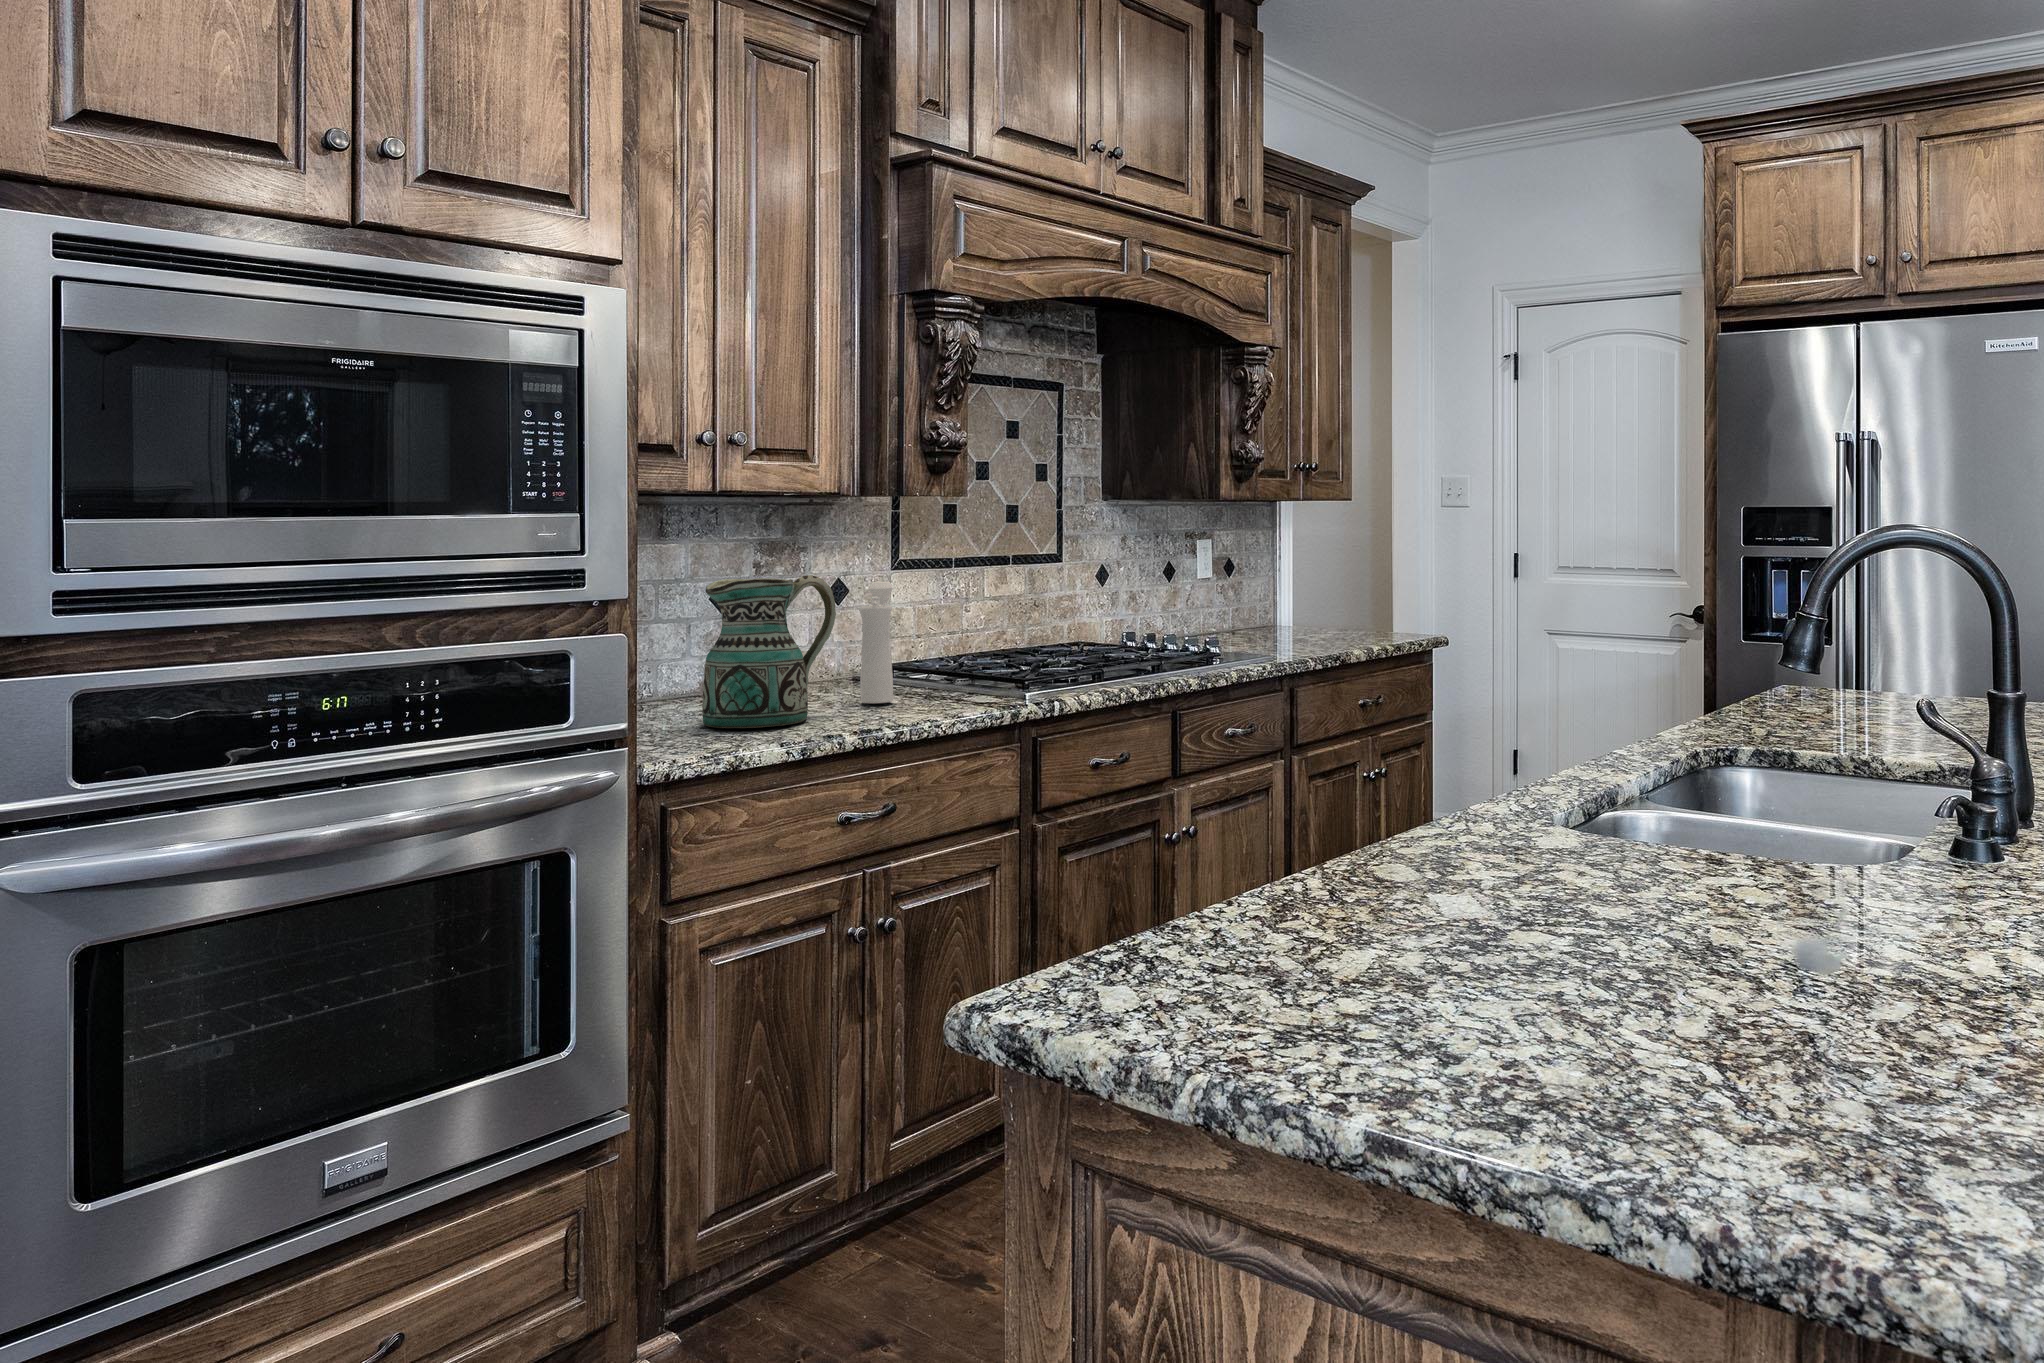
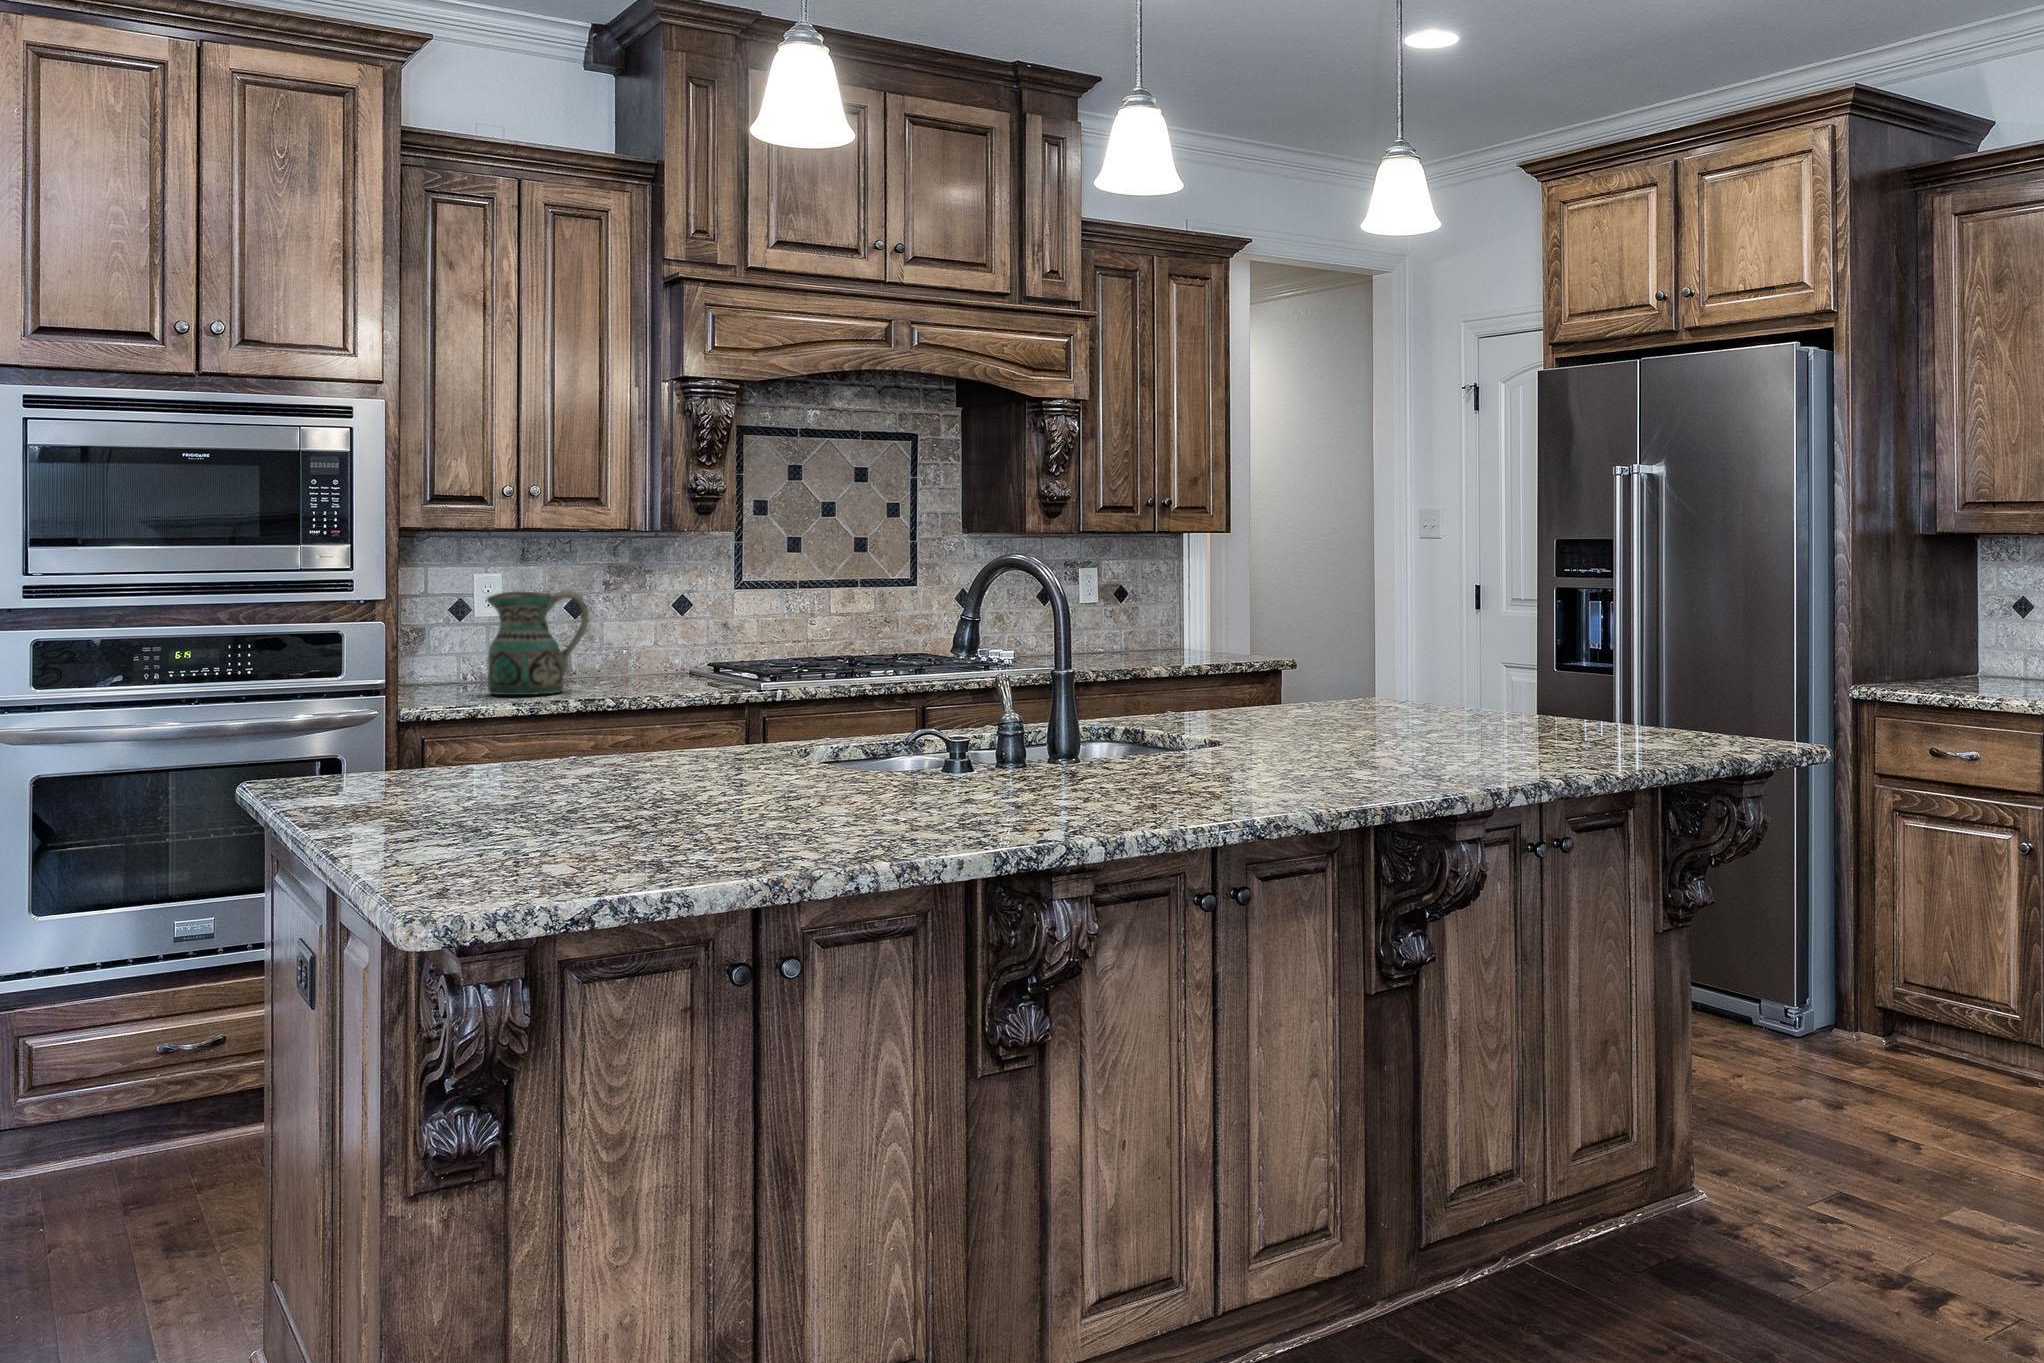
pepper mill: present [859,582,893,703] -> none [618,598,662,686]

